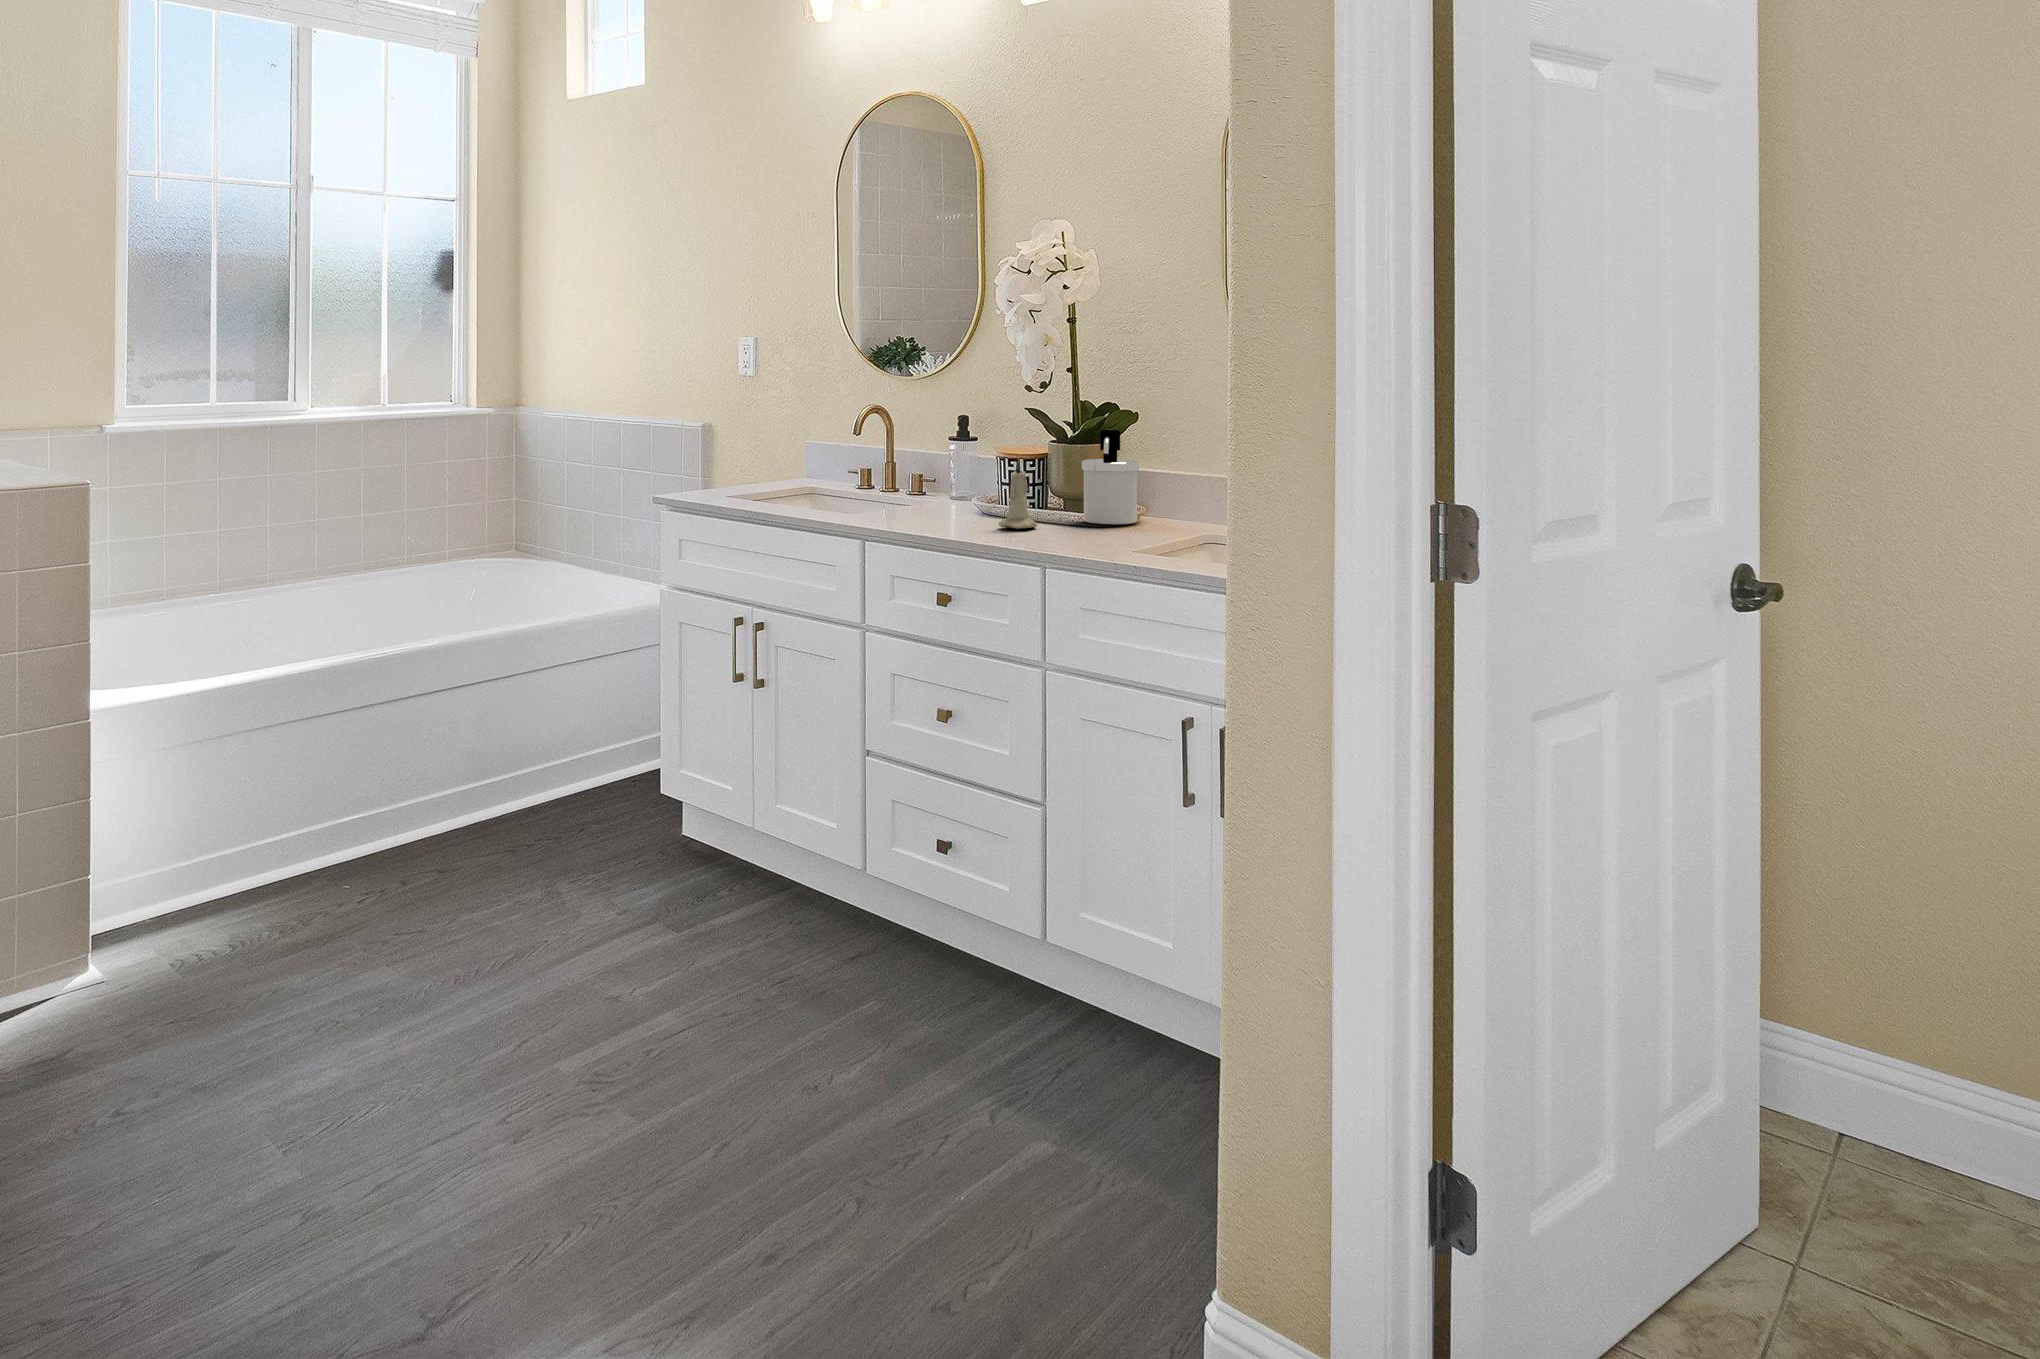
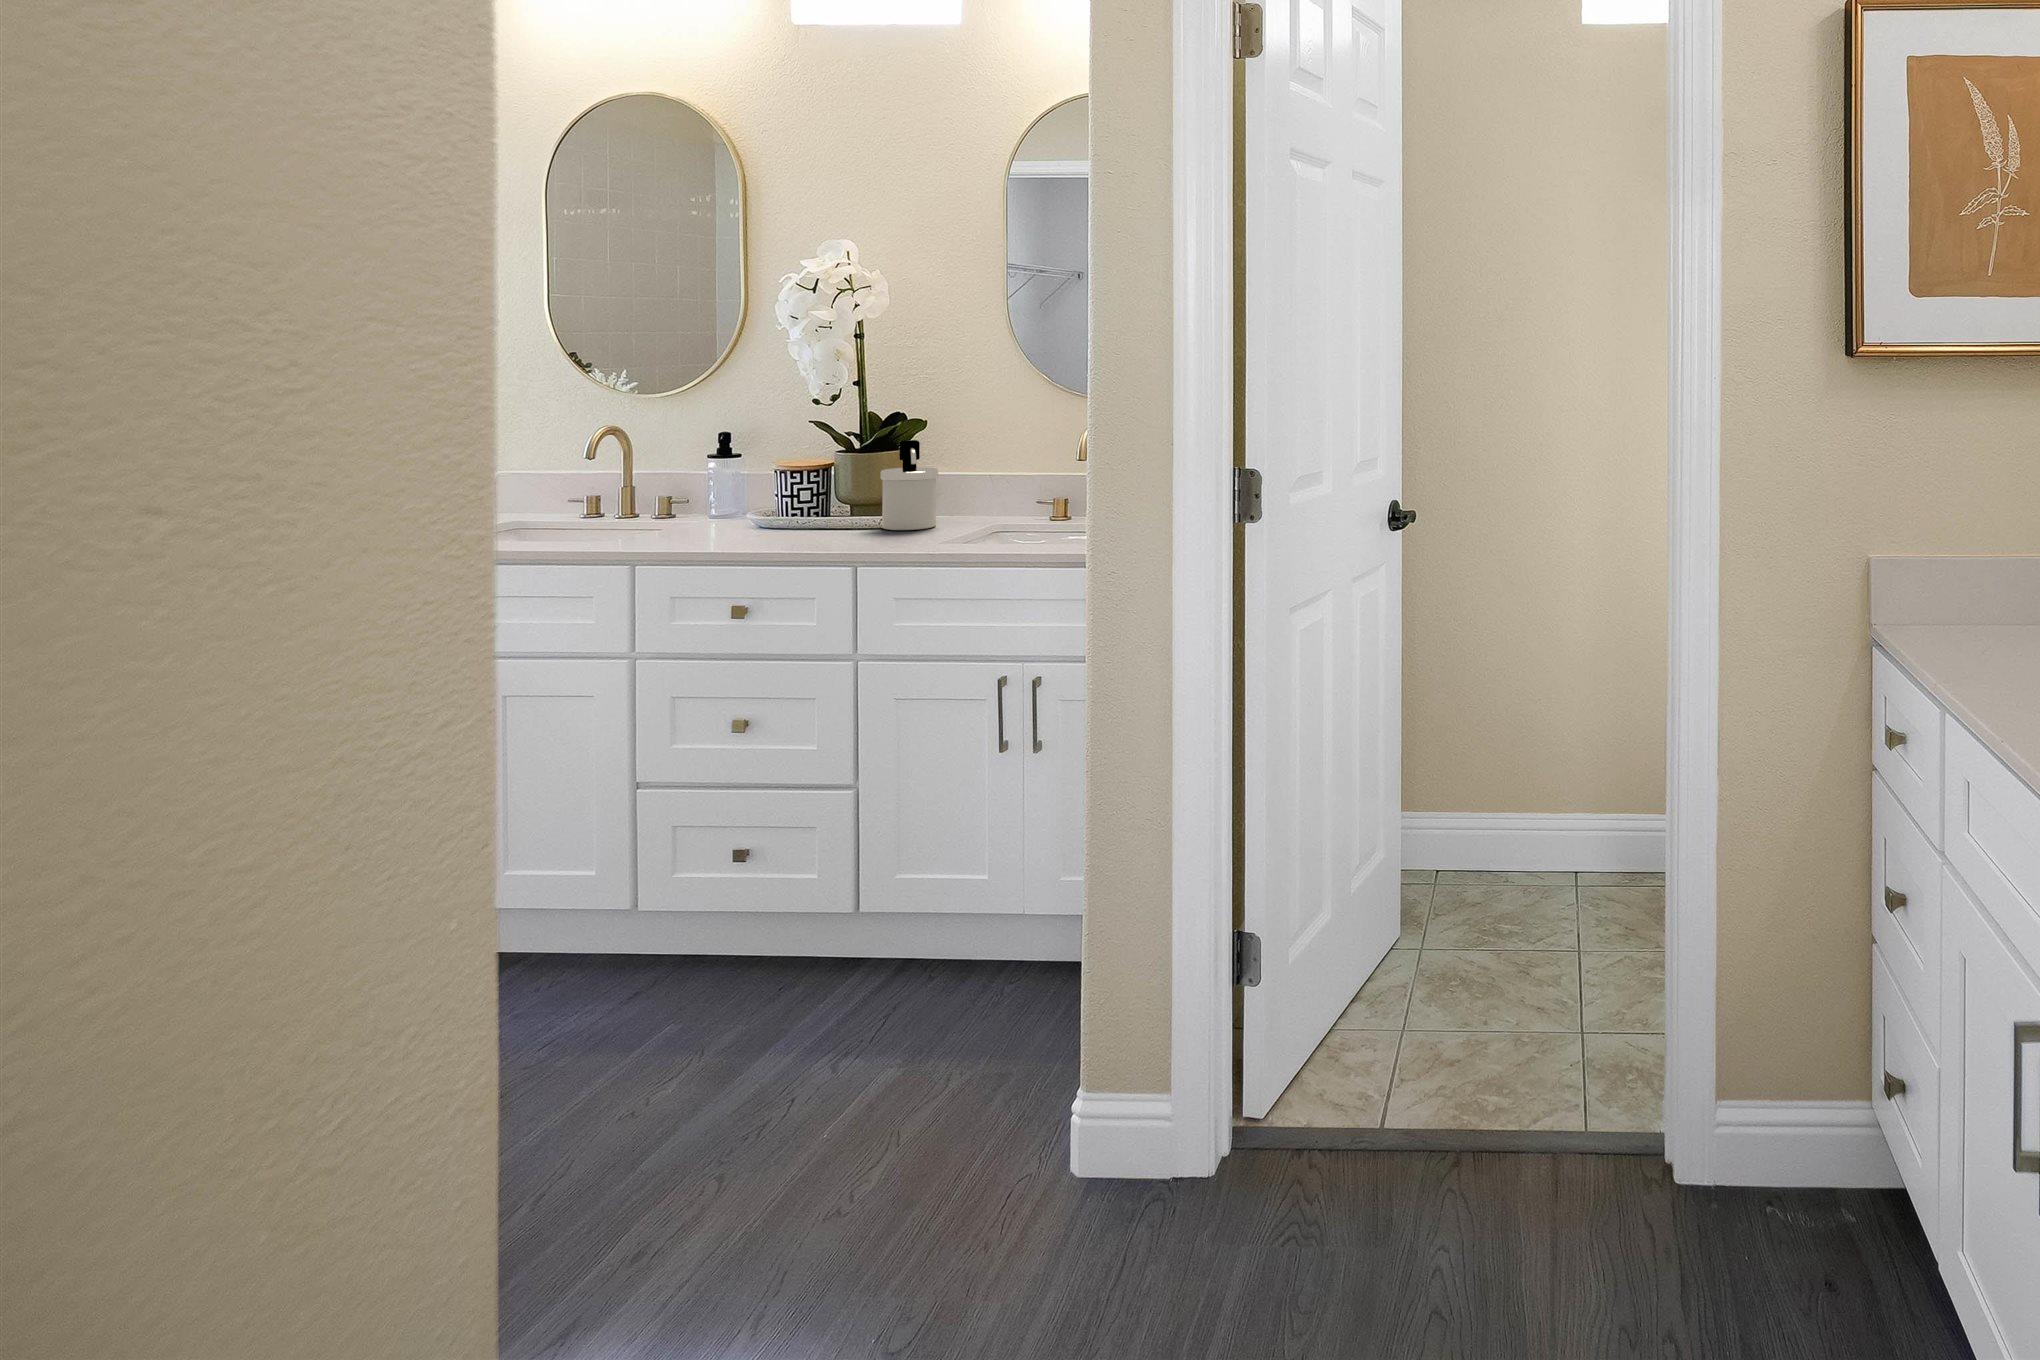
candle: present [999,458,1037,529] -> none [801,472,843,542]

